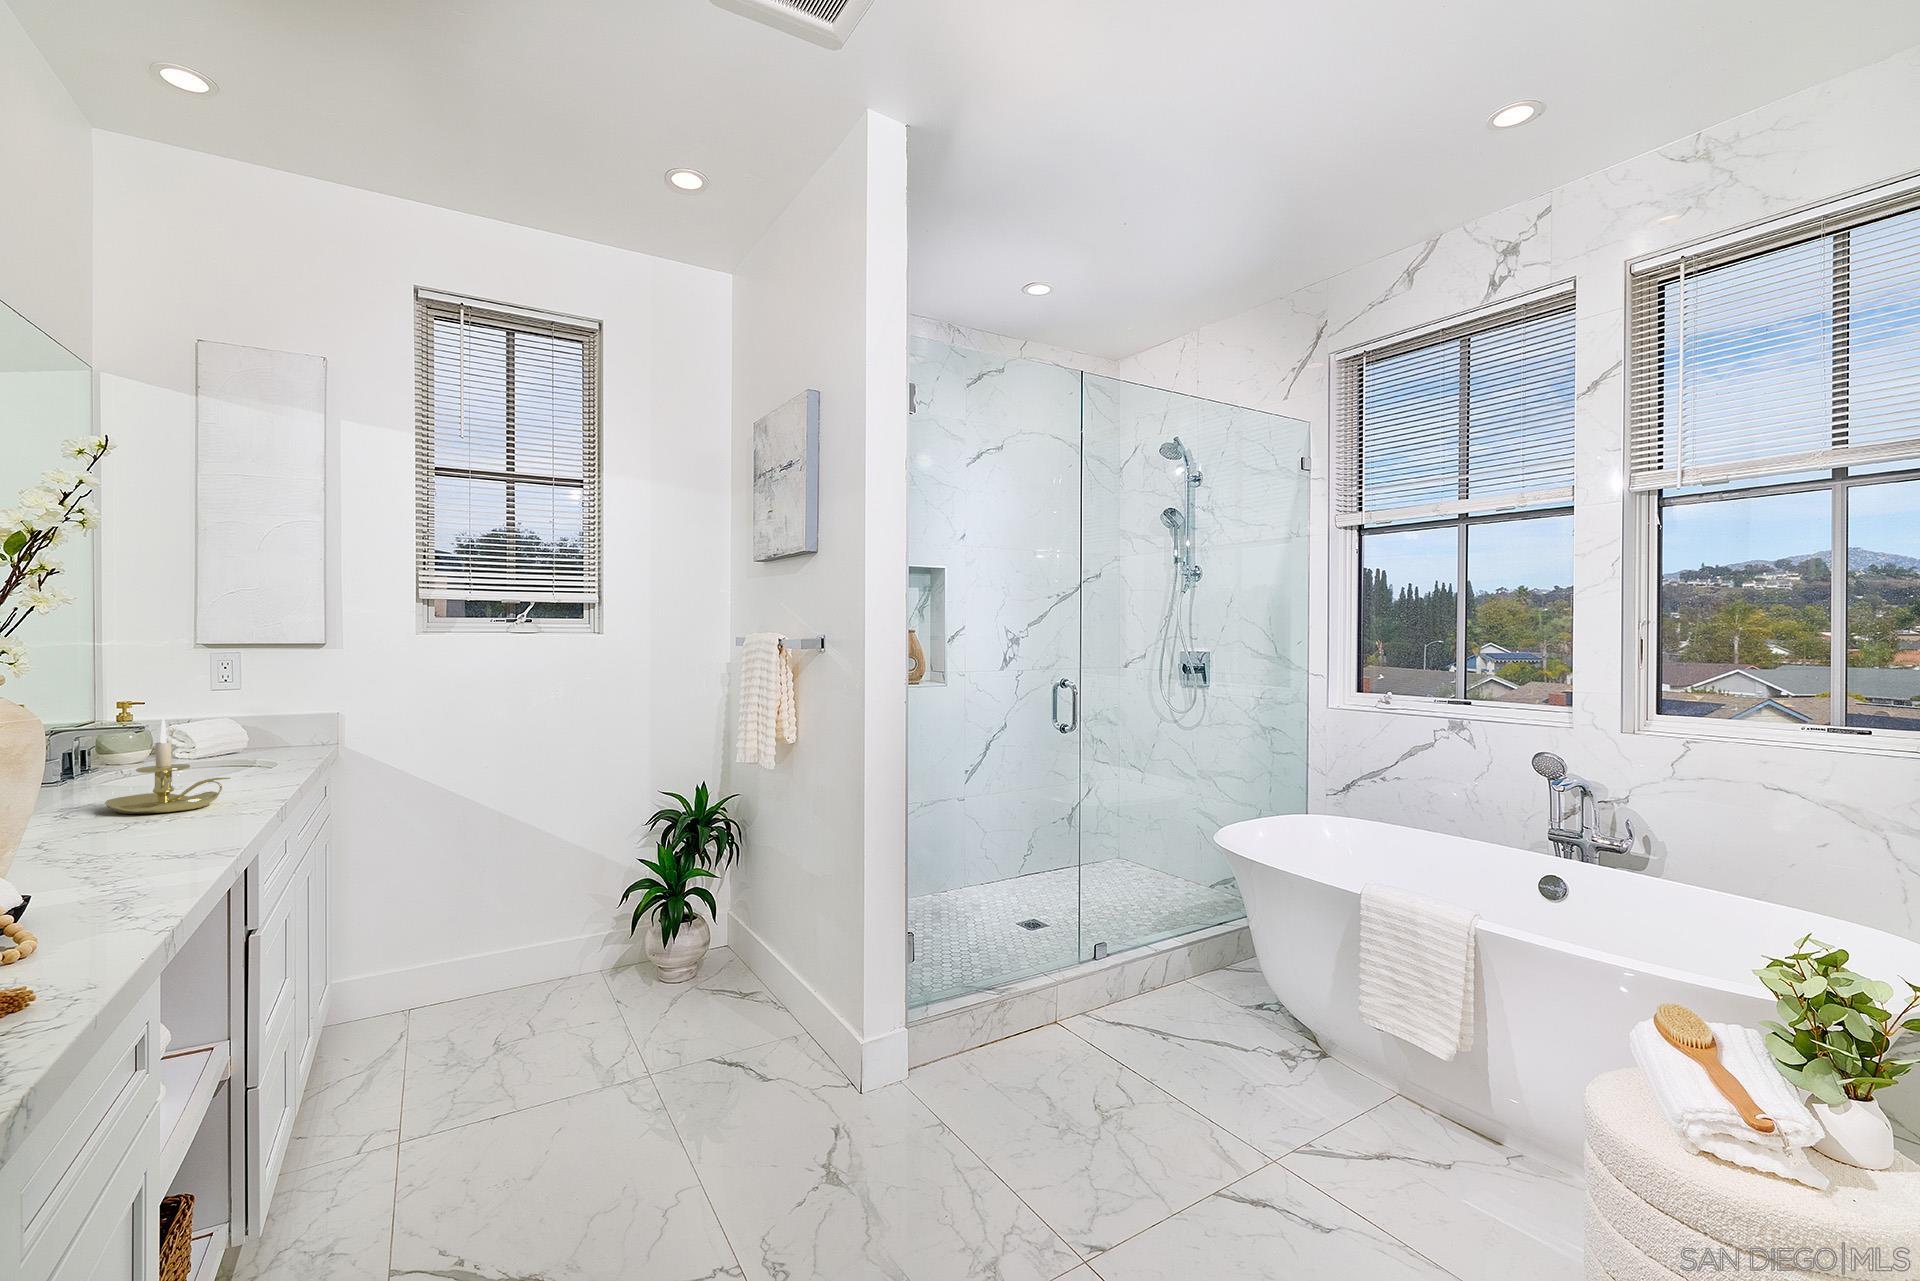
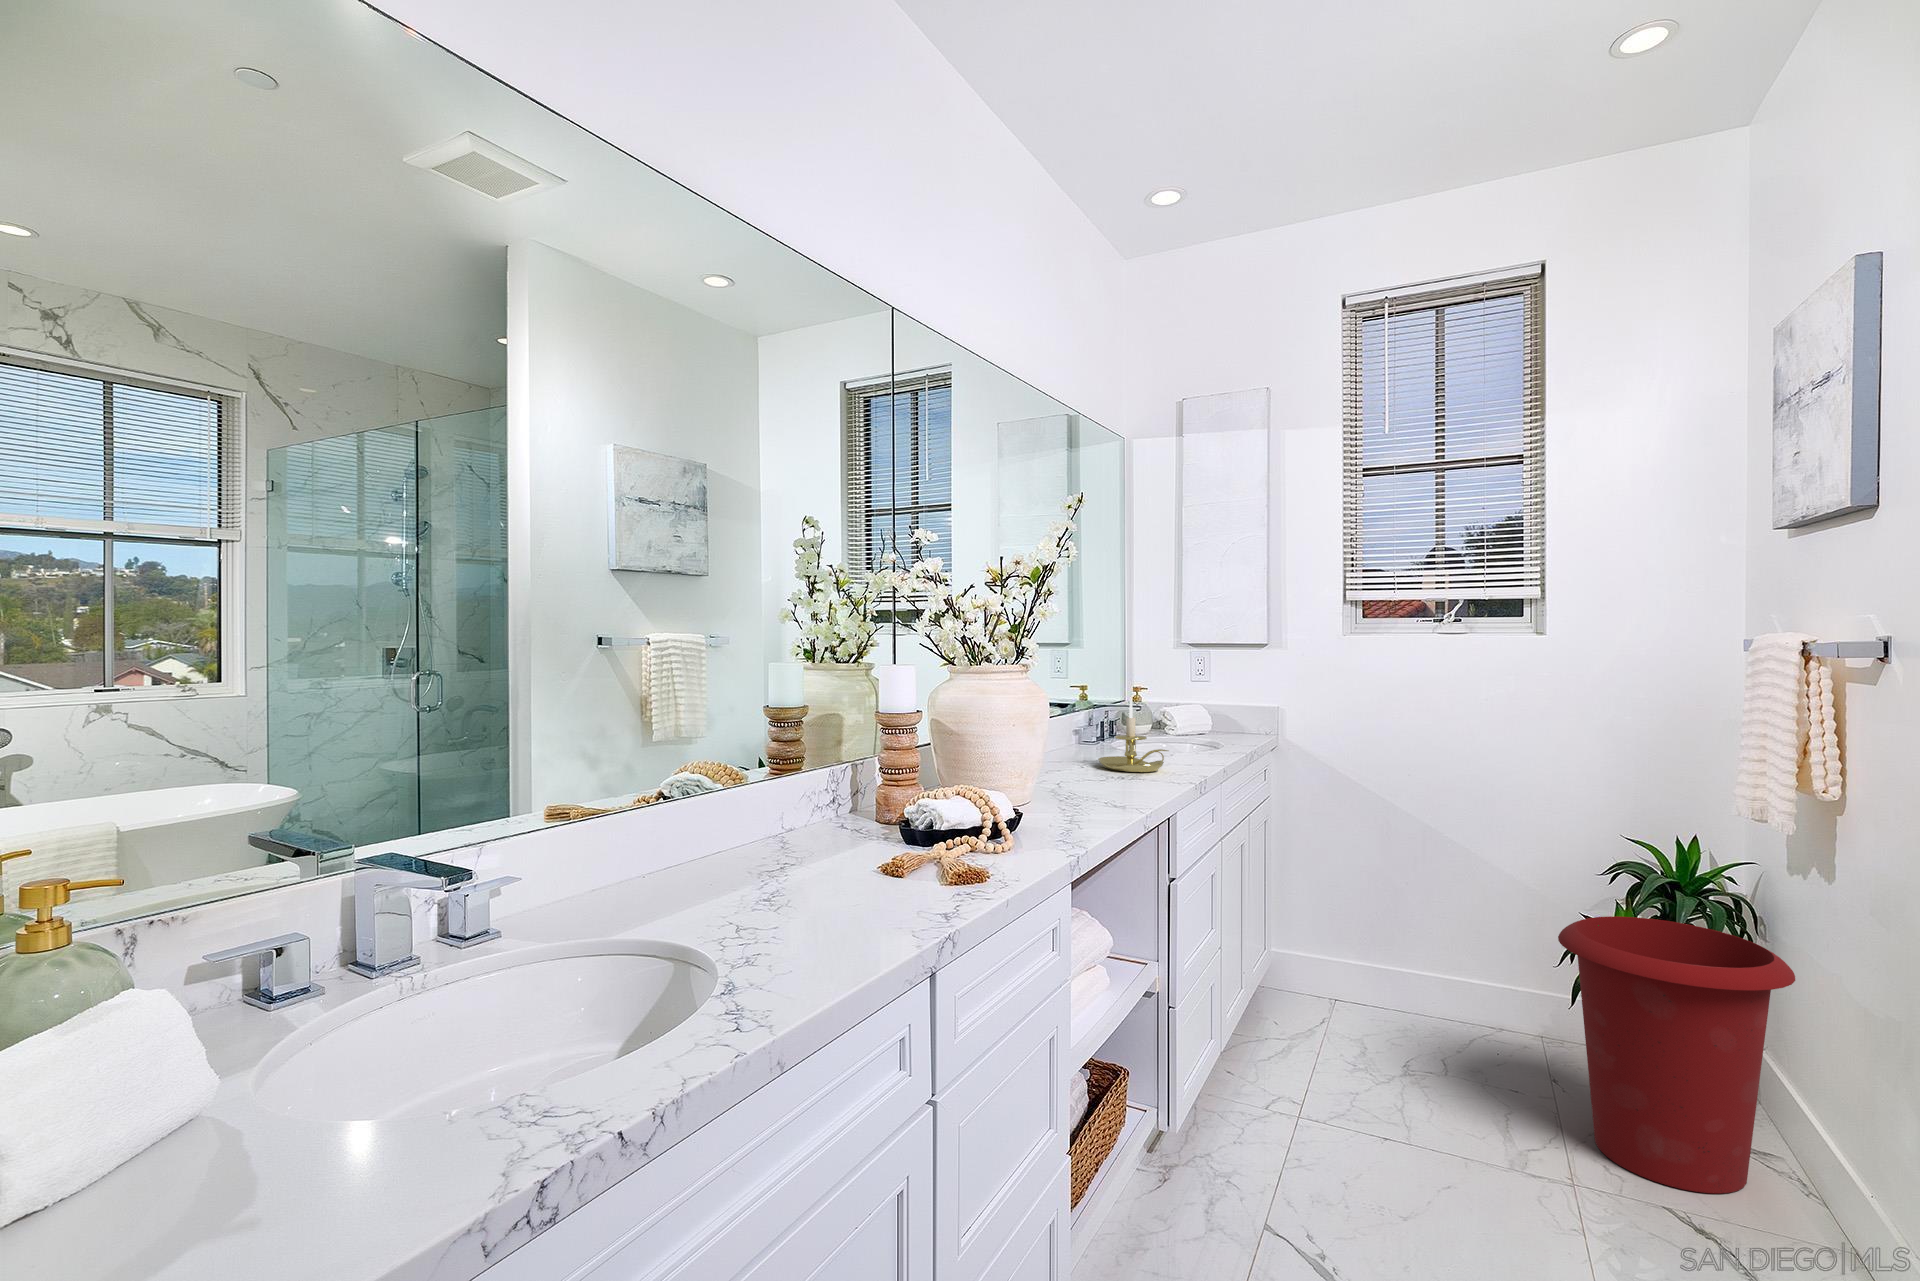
waste bin: none [628,850,775,1049] -> present [1558,916,1795,1194]

